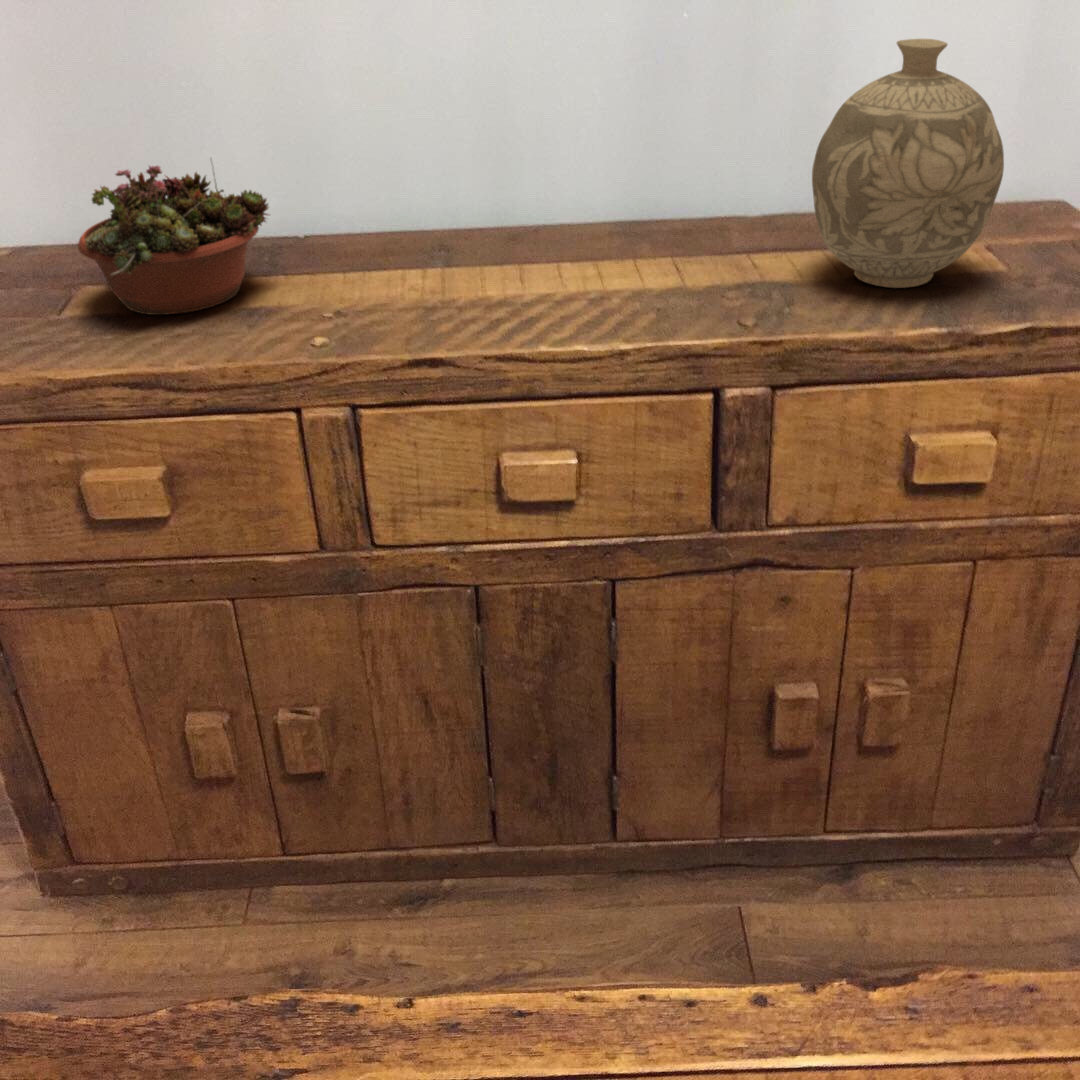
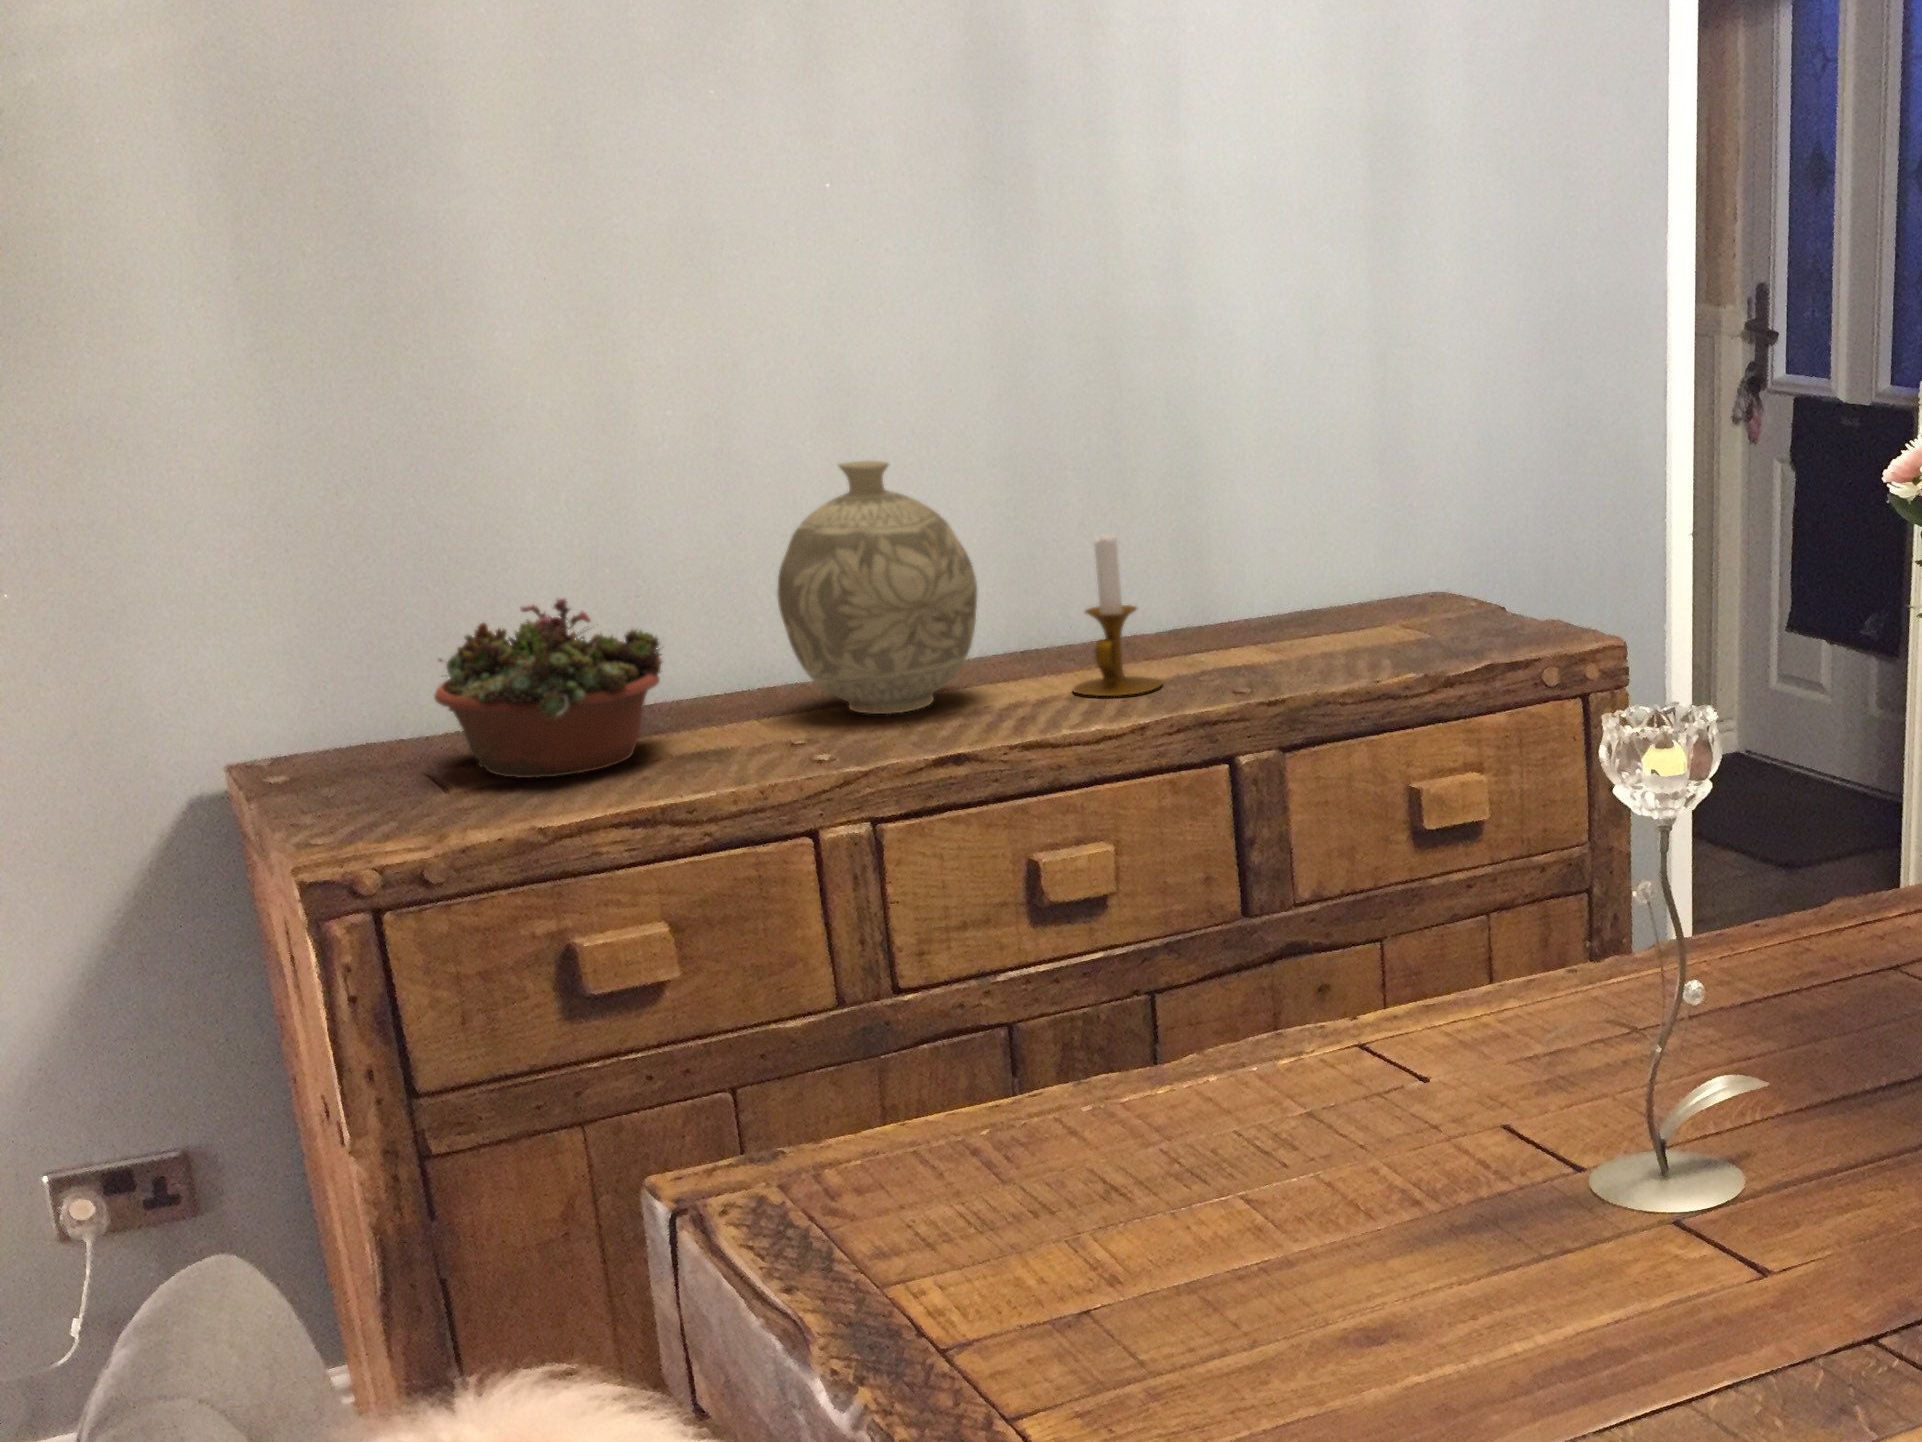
decorative vase: present [812,39,1004,288] -> present [777,460,977,714]
candlestick: none [615,142,701,302] -> present [1073,534,1162,696]

